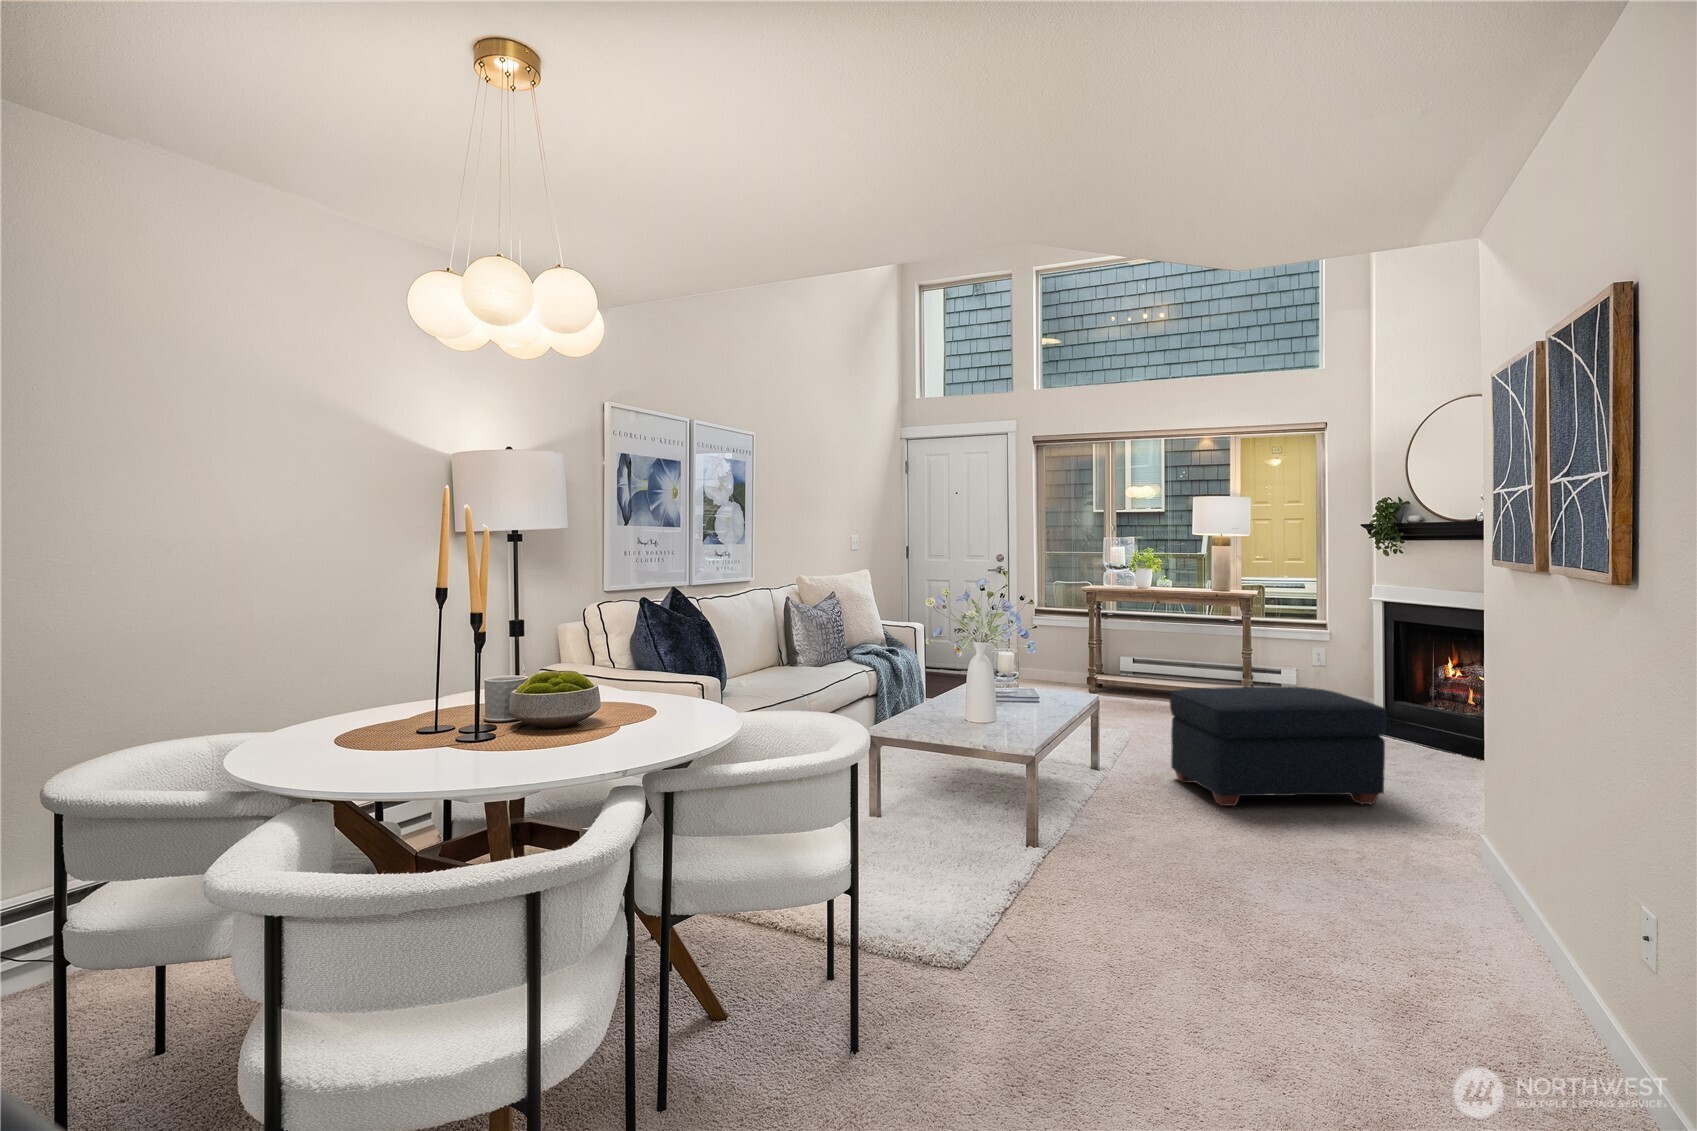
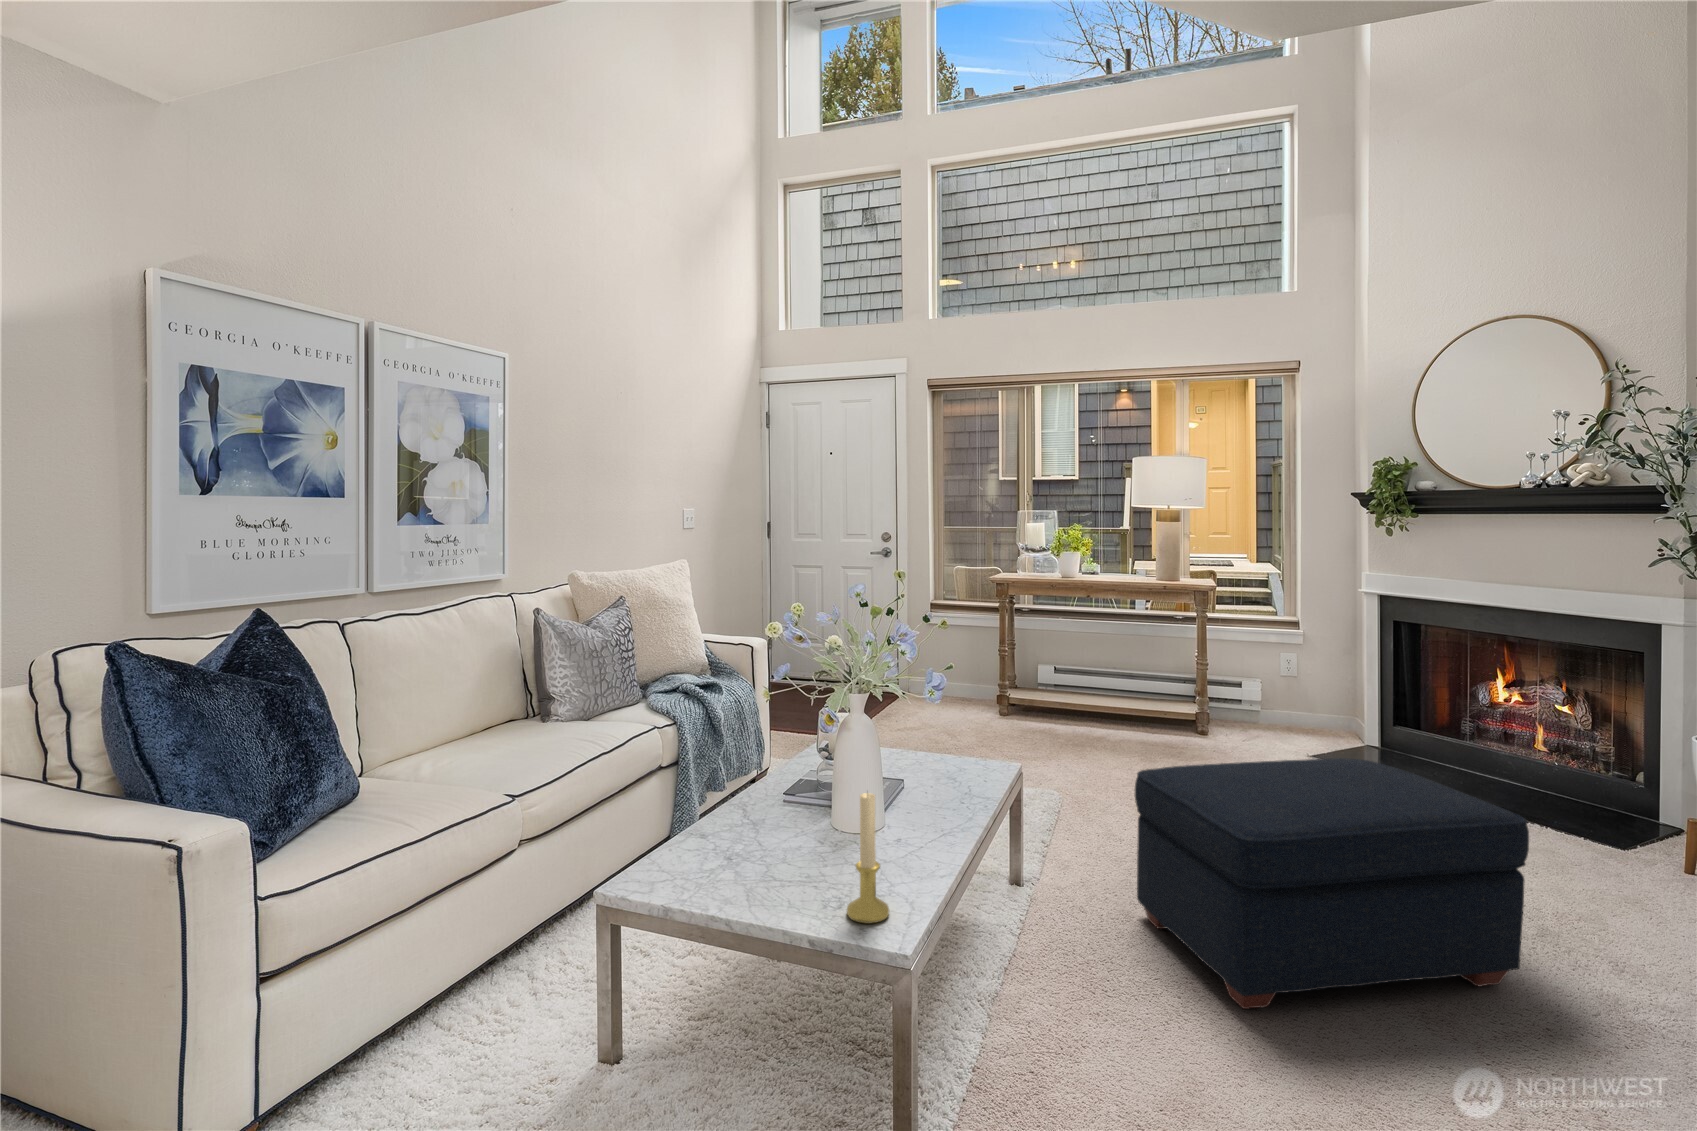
candle holder: none [1009,672,1031,736] -> present [847,793,889,924]

